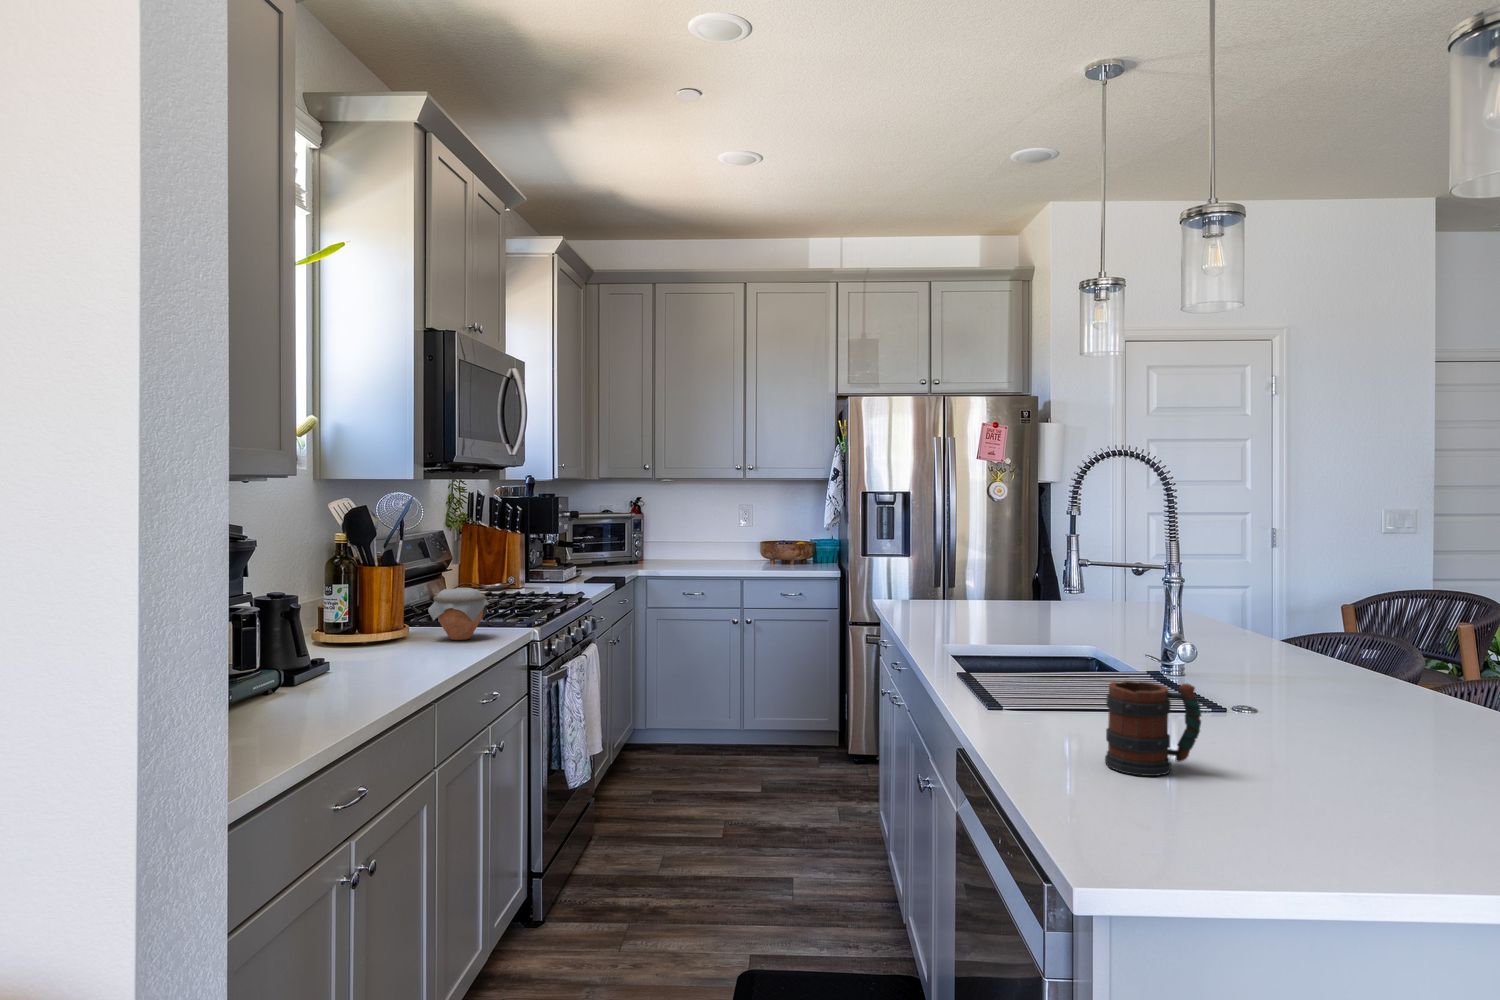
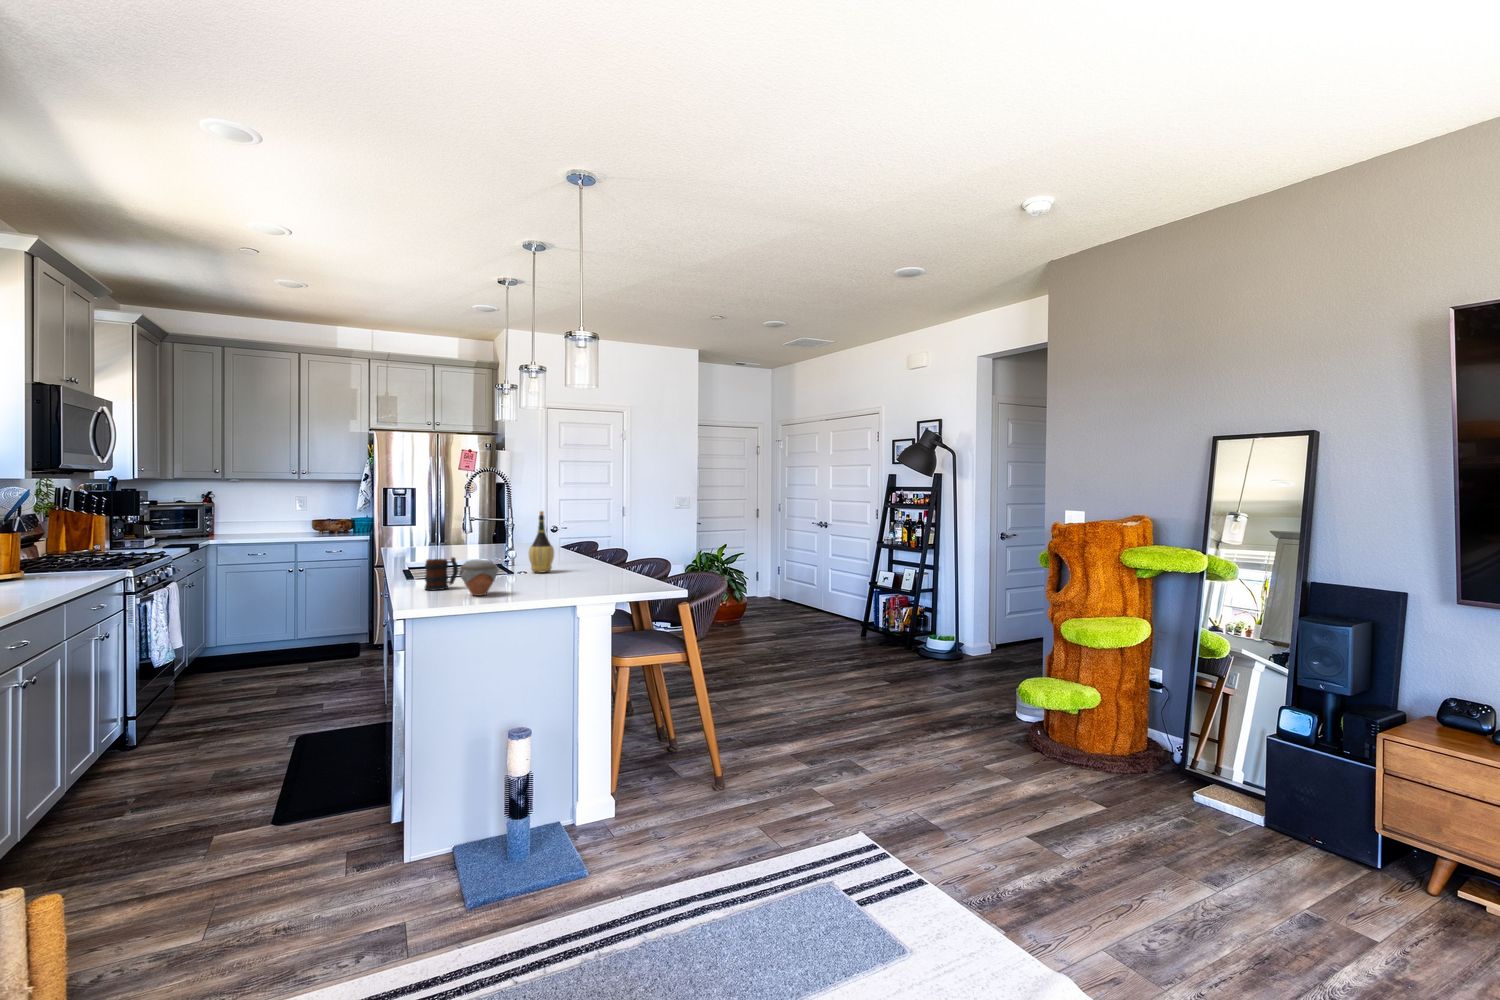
wine bottle: none [1304,550,1383,718] -> present [529,511,554,573]
jar: present [428,588,489,640] -> present [459,560,498,596]

